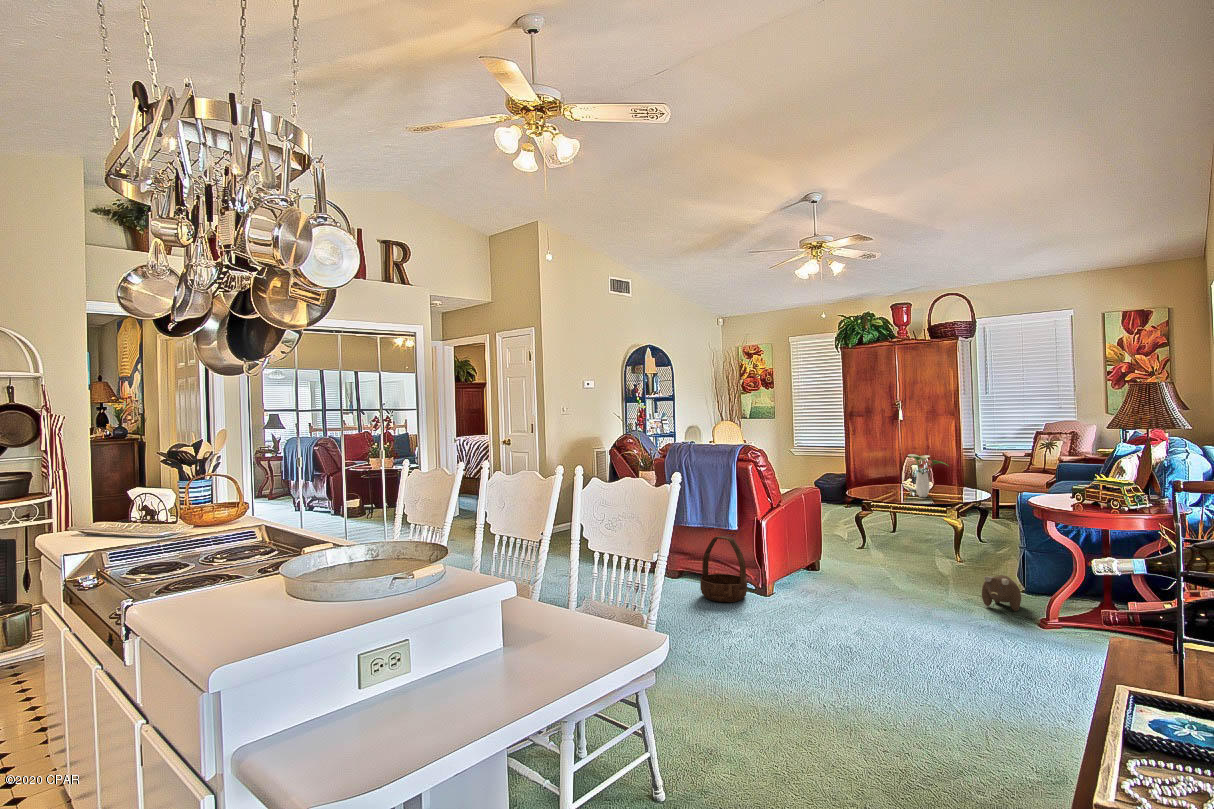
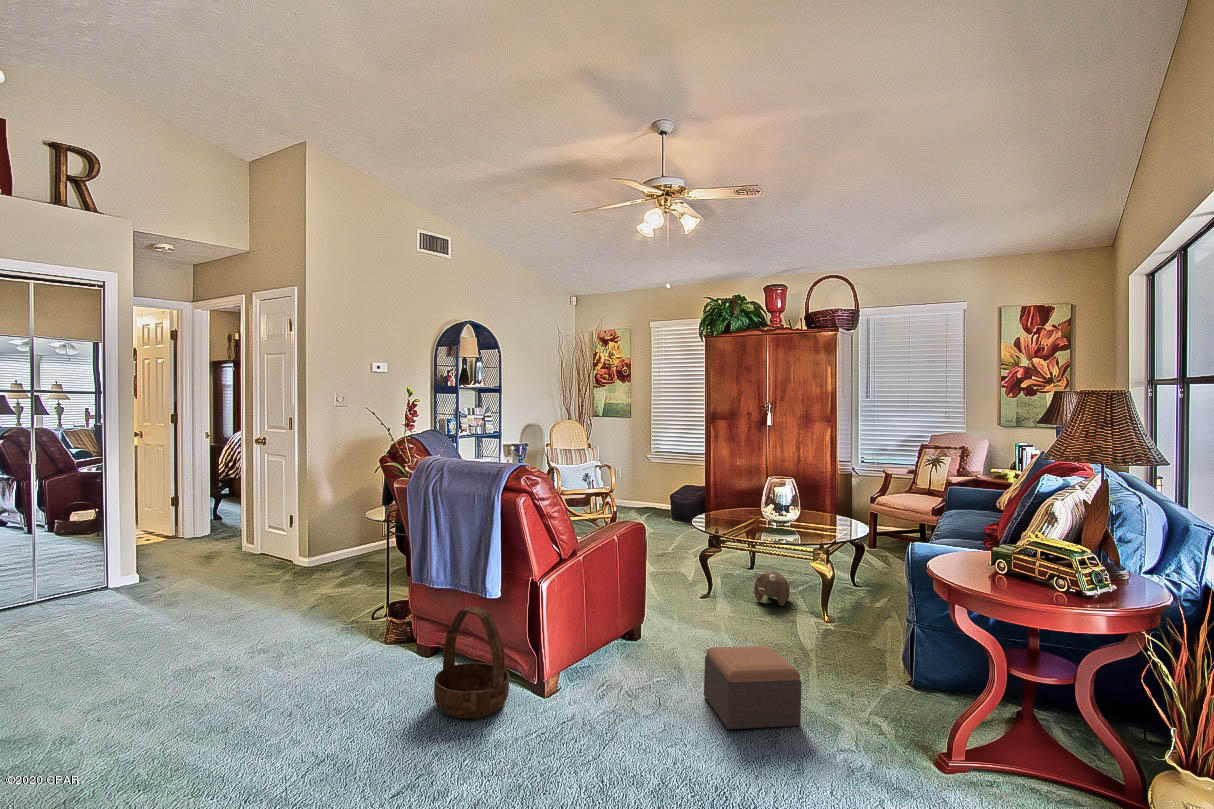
flower arrangement: present [908,454,949,497] -> none [768,474,819,533]
footstool: none [876,562,945,607] -> present [704,646,802,729]
plush toy: present [982,575,1021,611] -> present [754,571,790,606]

